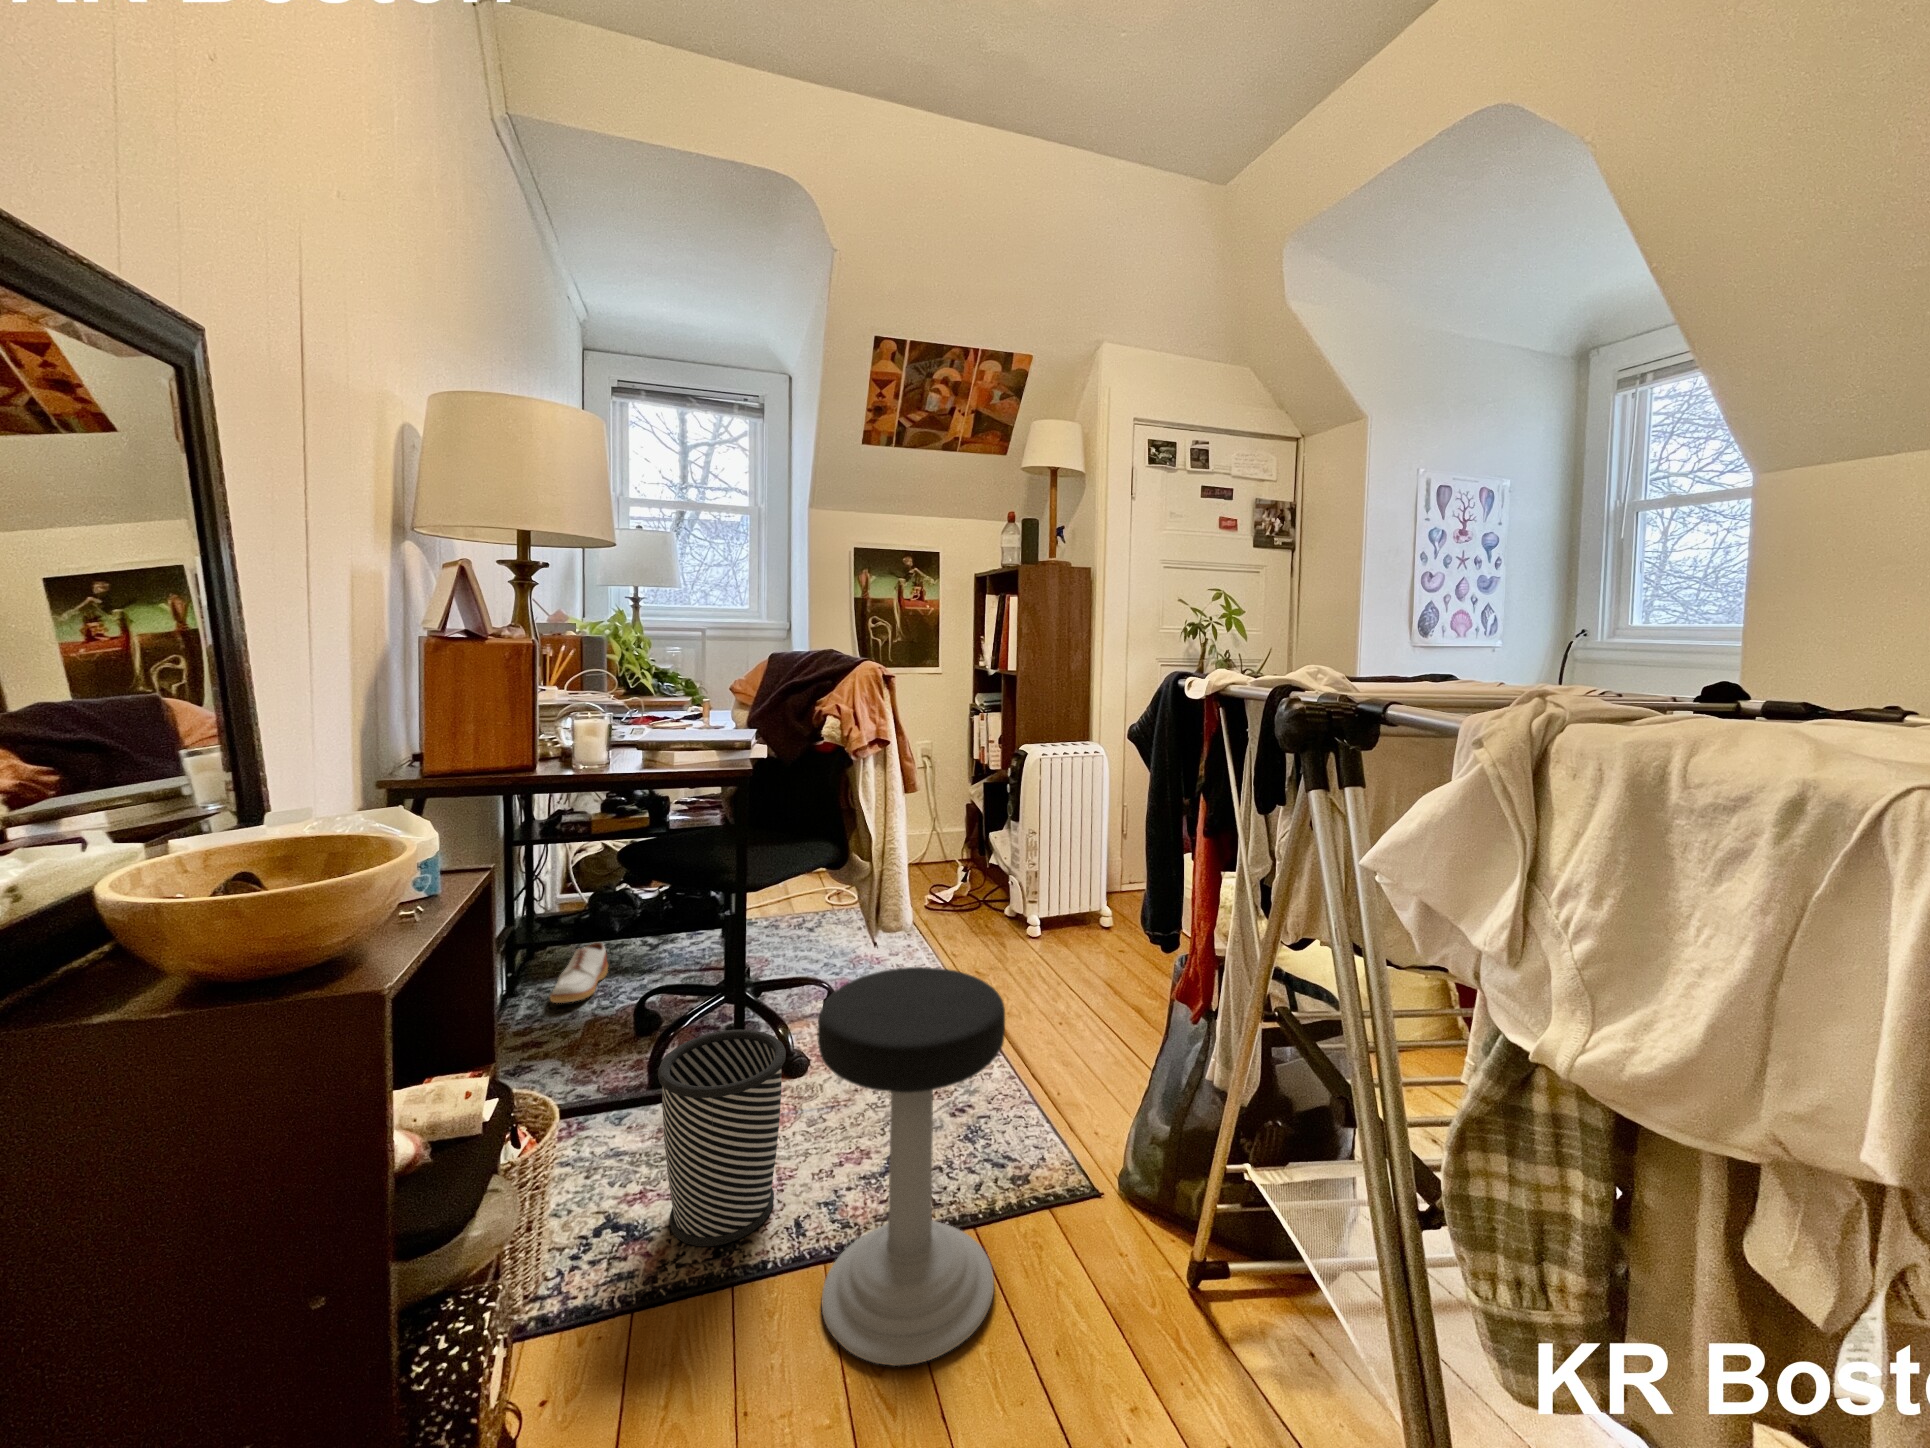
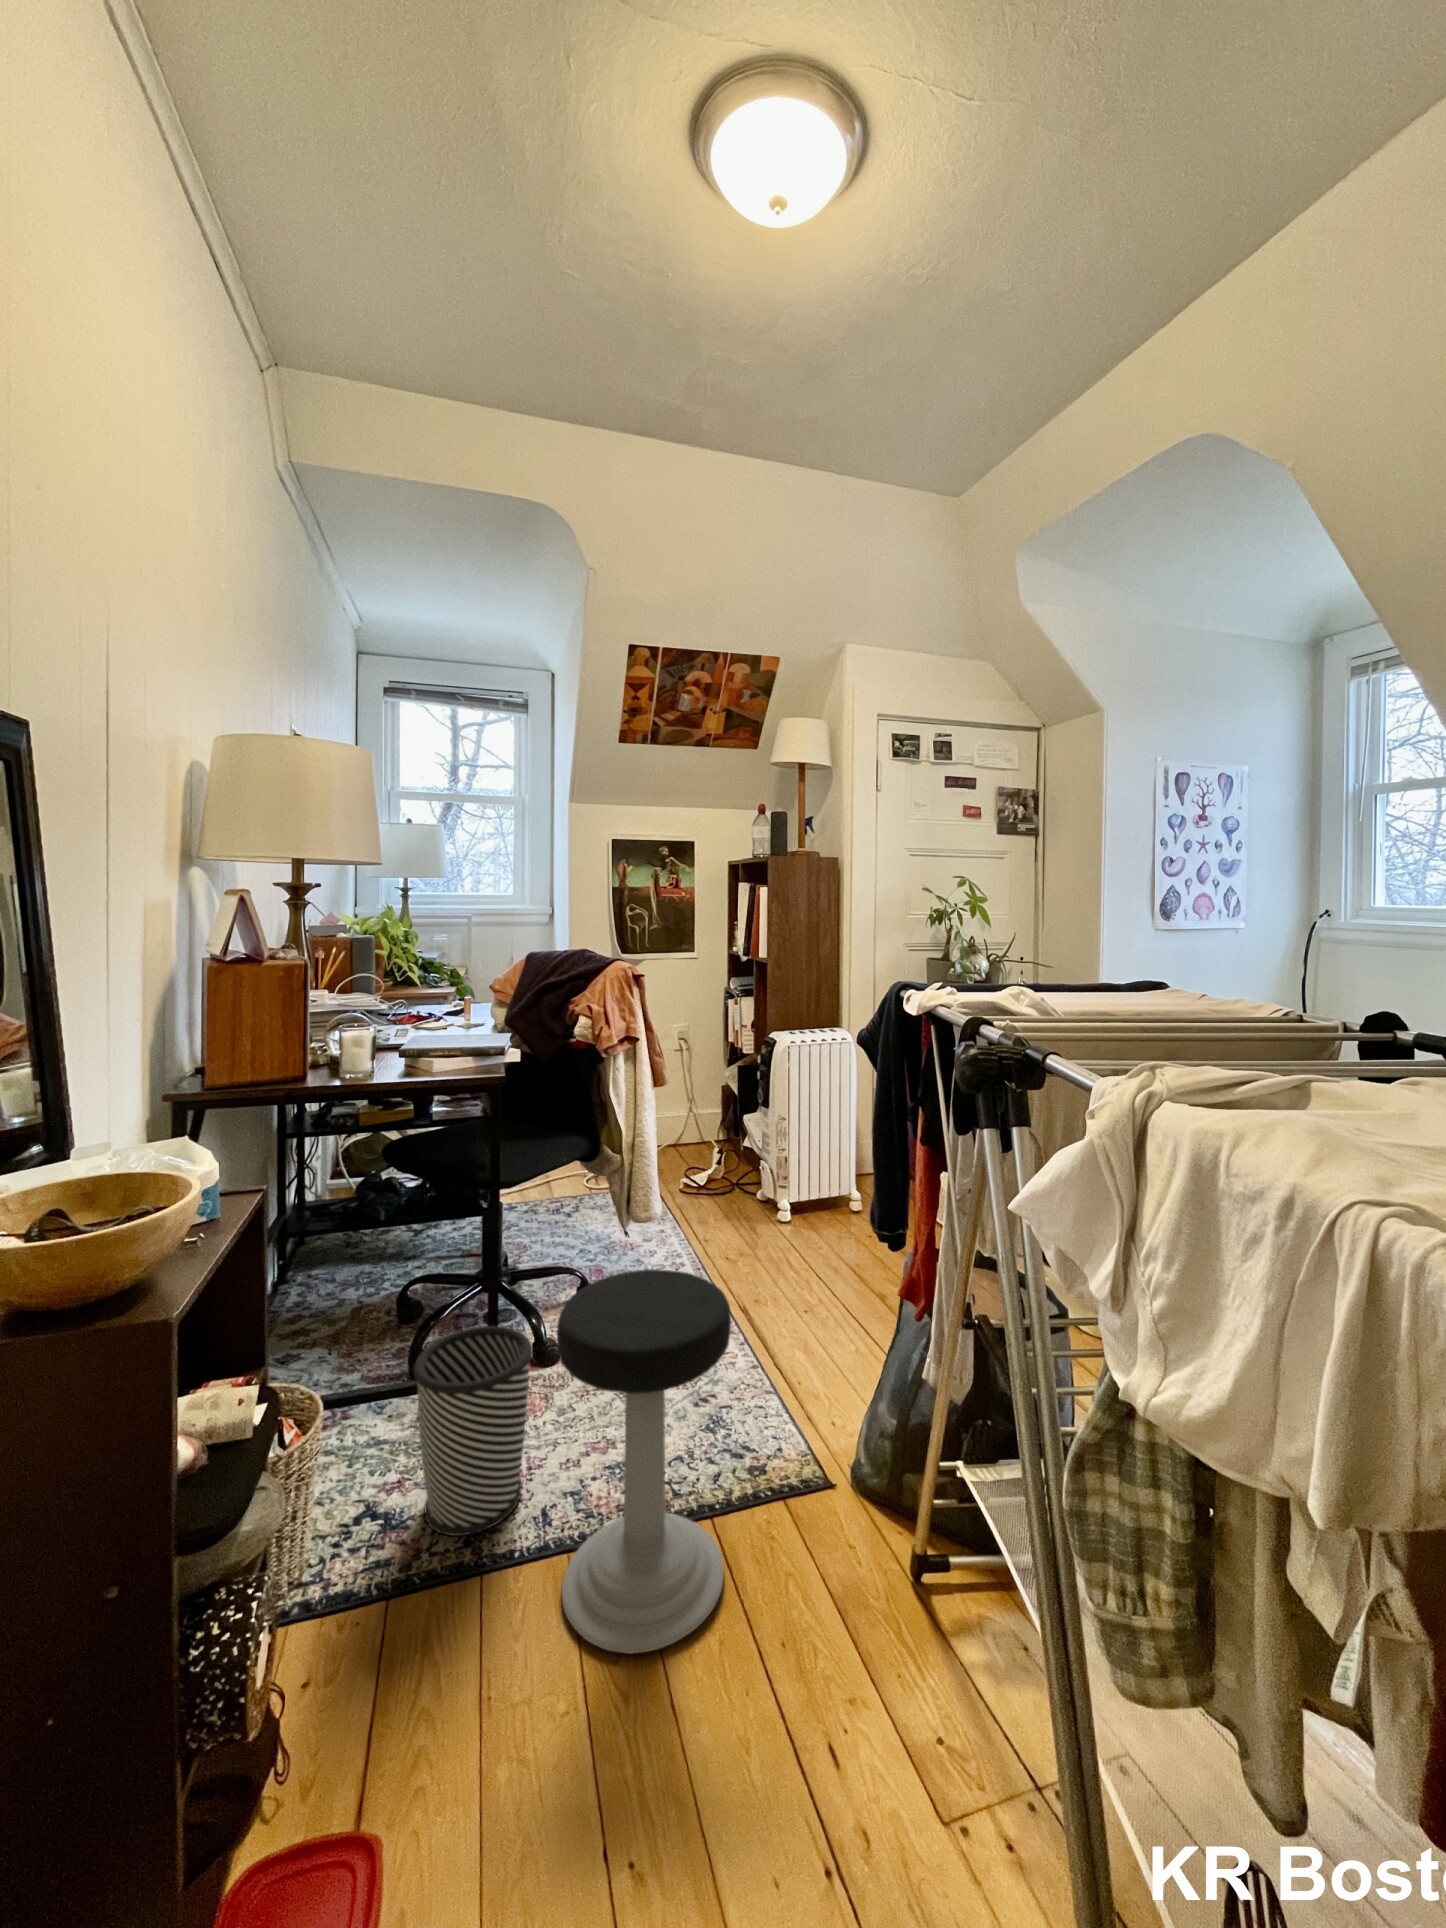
shoe: present [550,943,608,1003] -> none [317,1232,373,1292]

